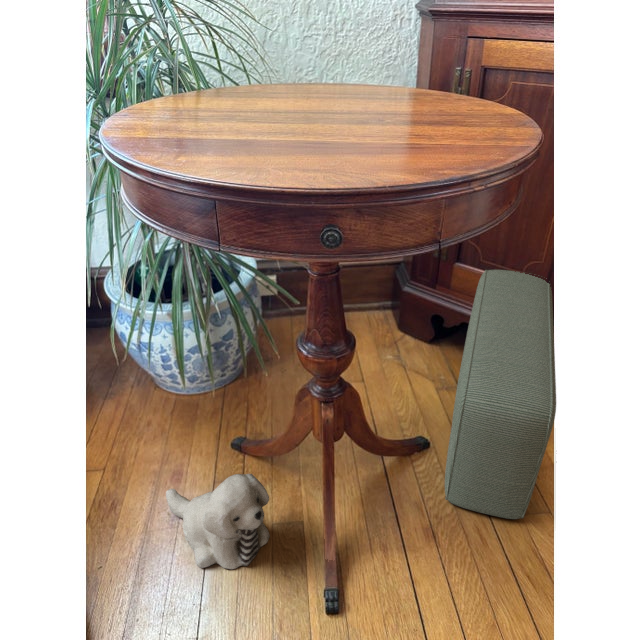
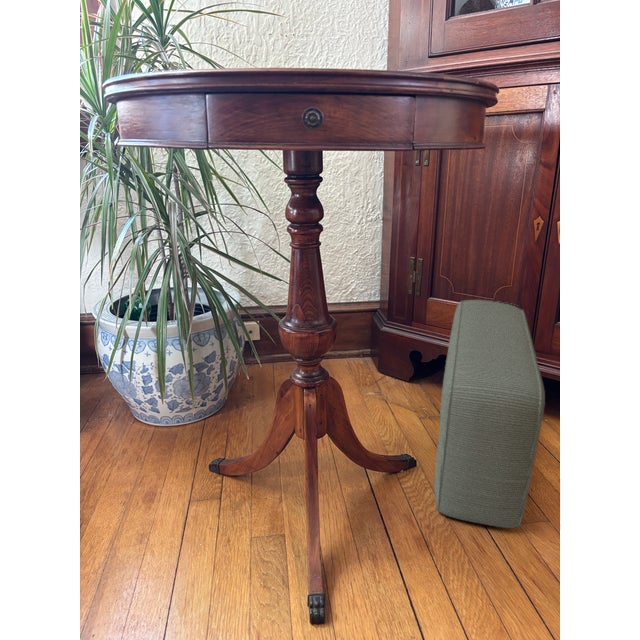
plush toy: present [166,474,270,569] -> none [136,468,249,580]

